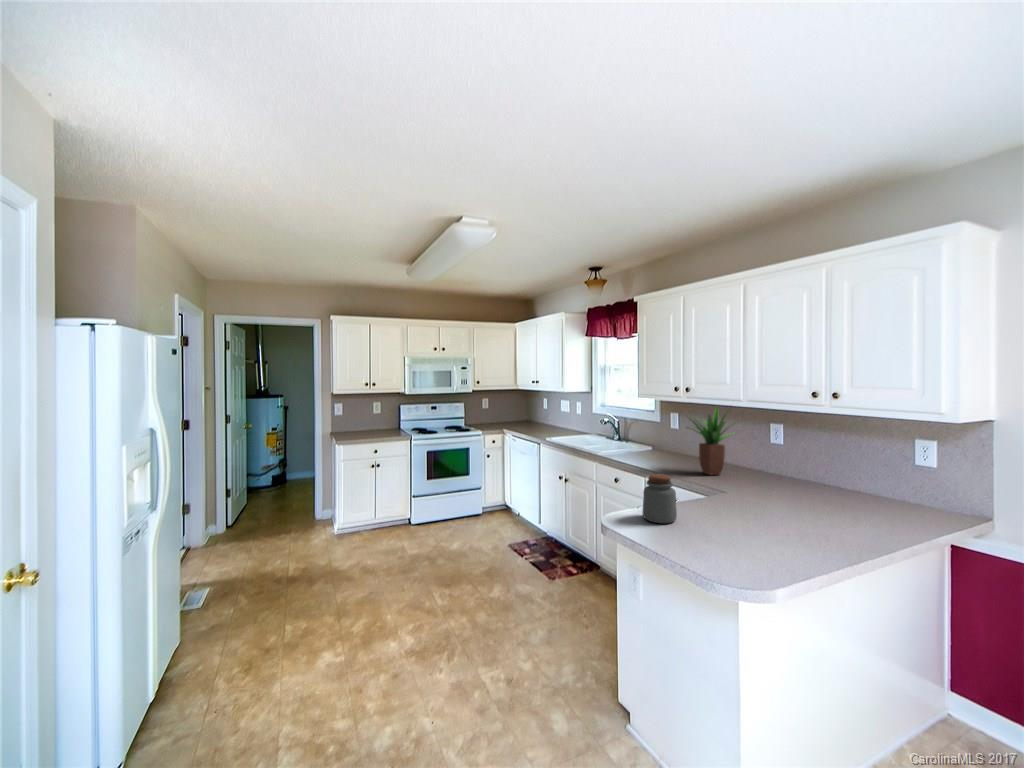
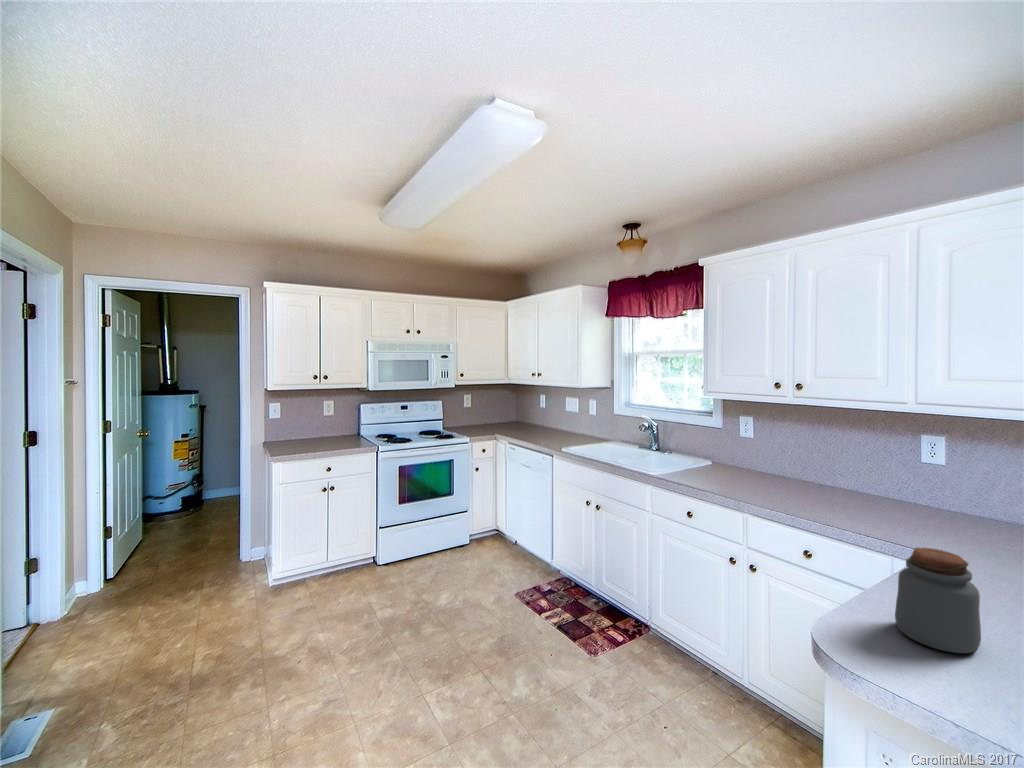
potted plant: present [687,407,736,475] -> none [803,407,899,513]

